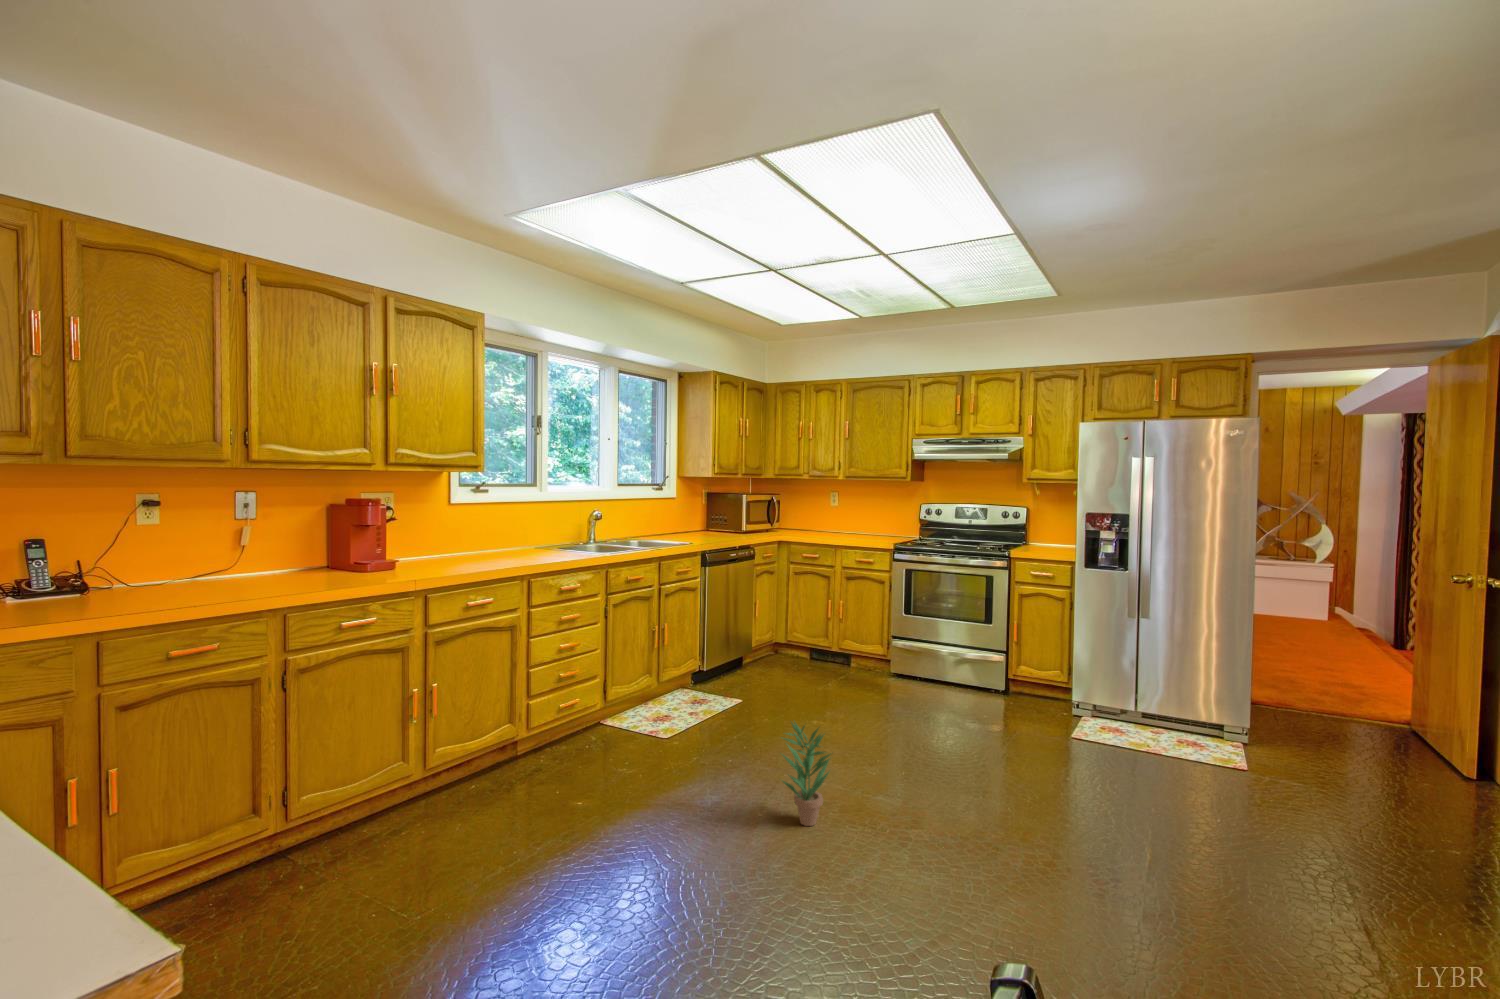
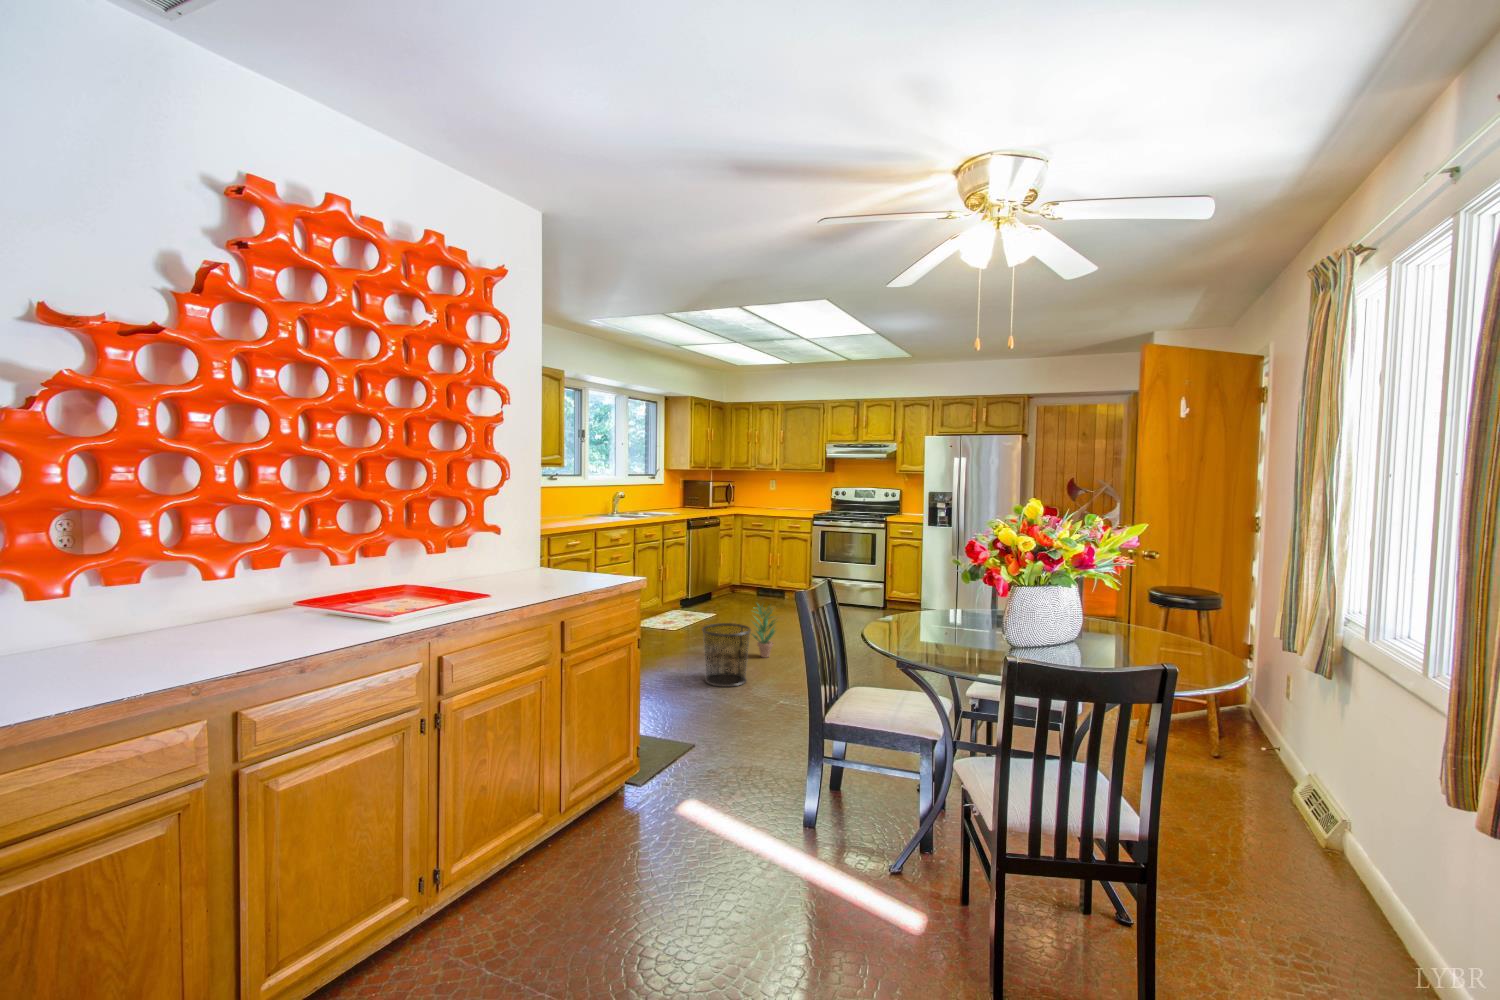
waste bin: none [670,780,772,934] -> present [702,623,751,687]

